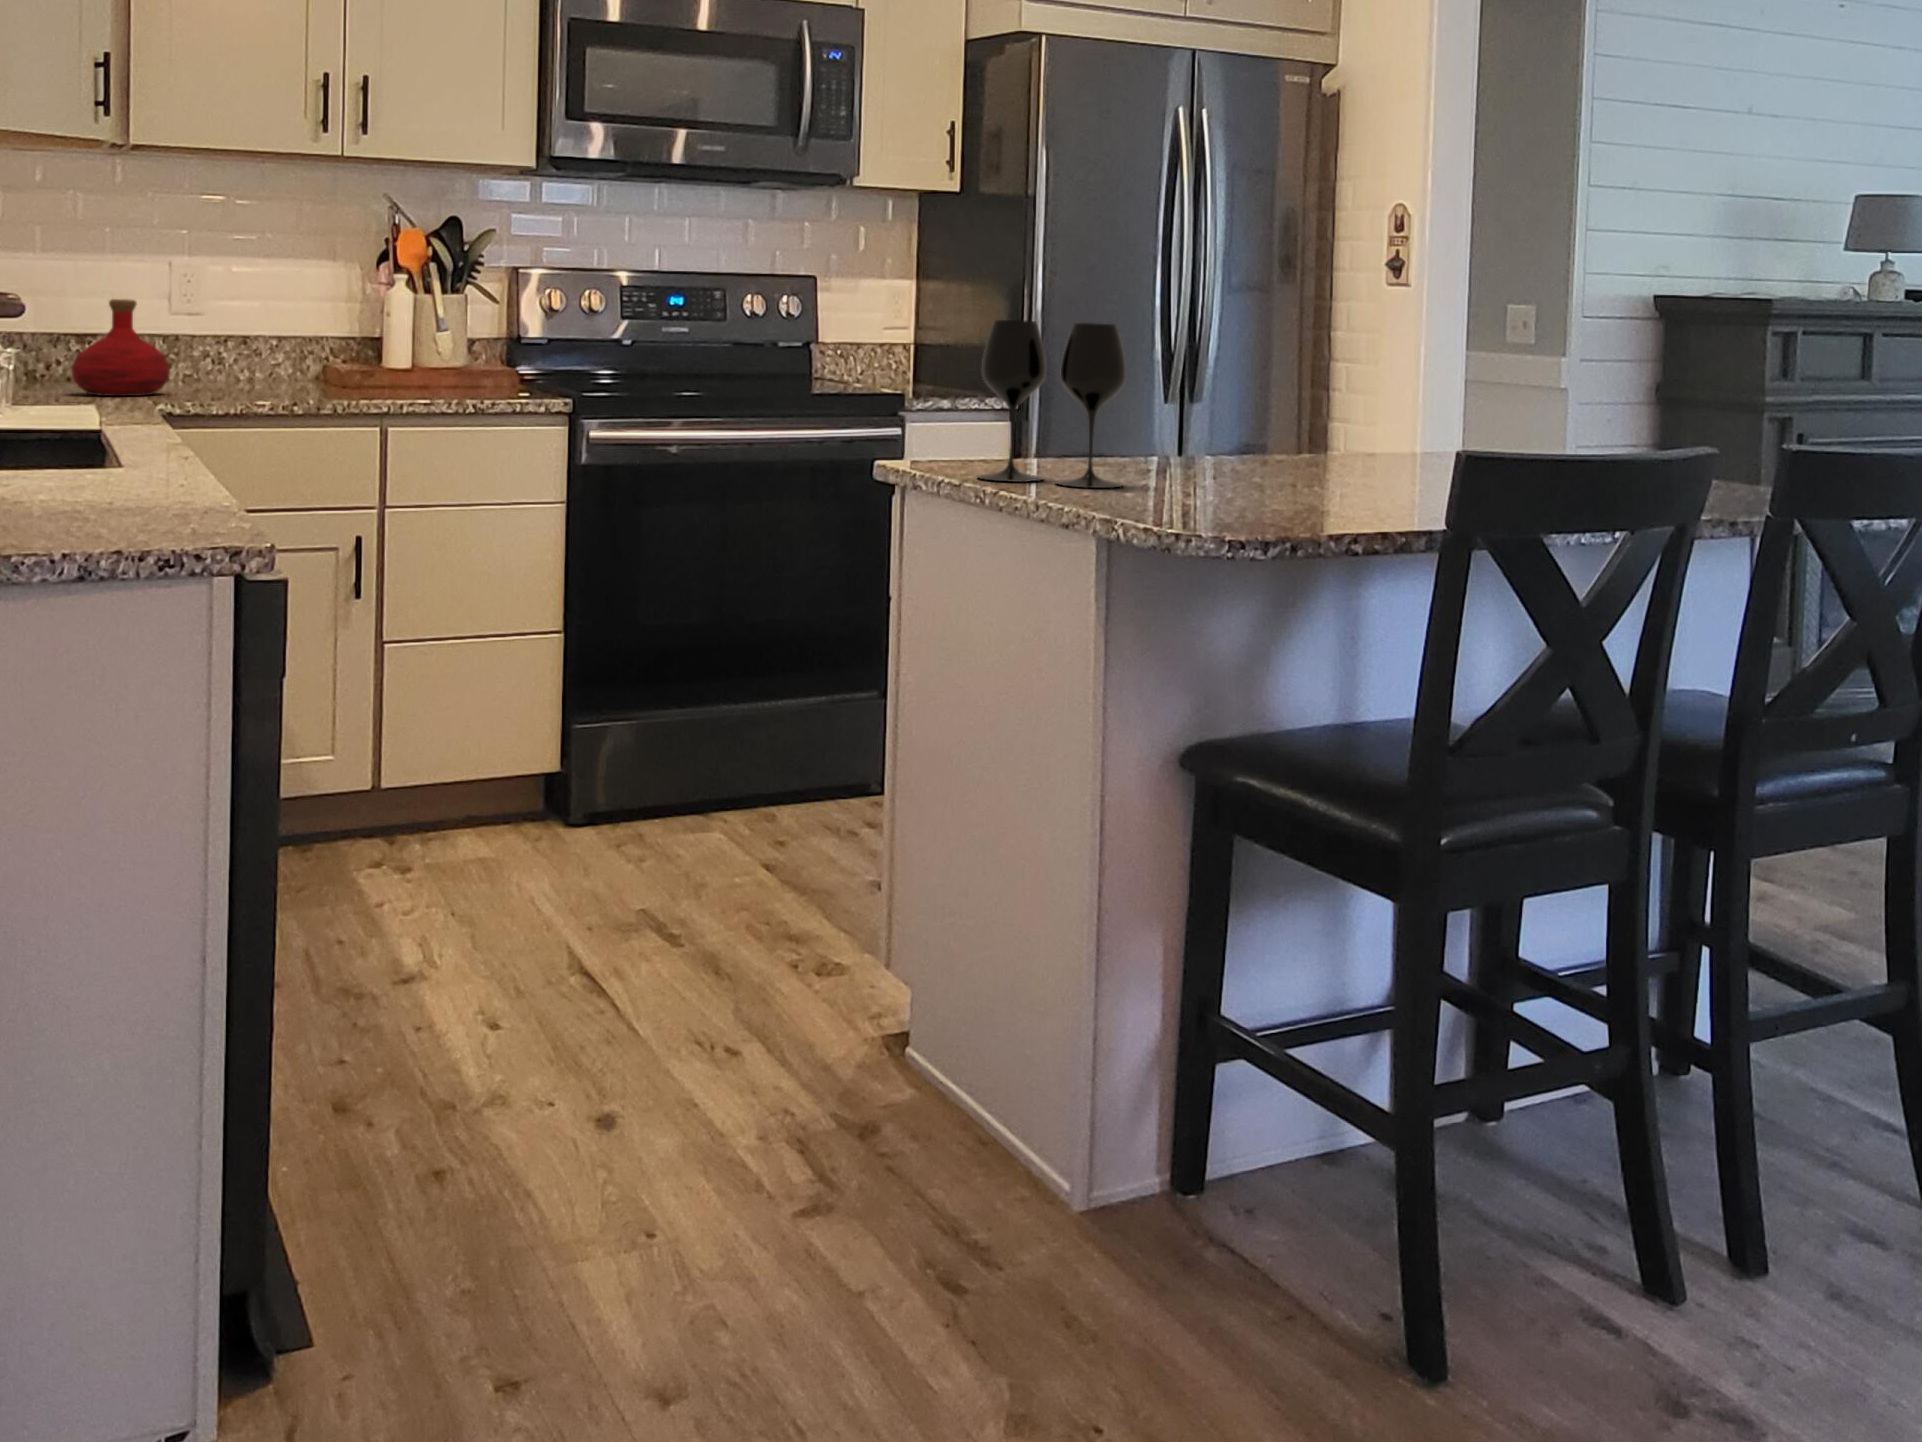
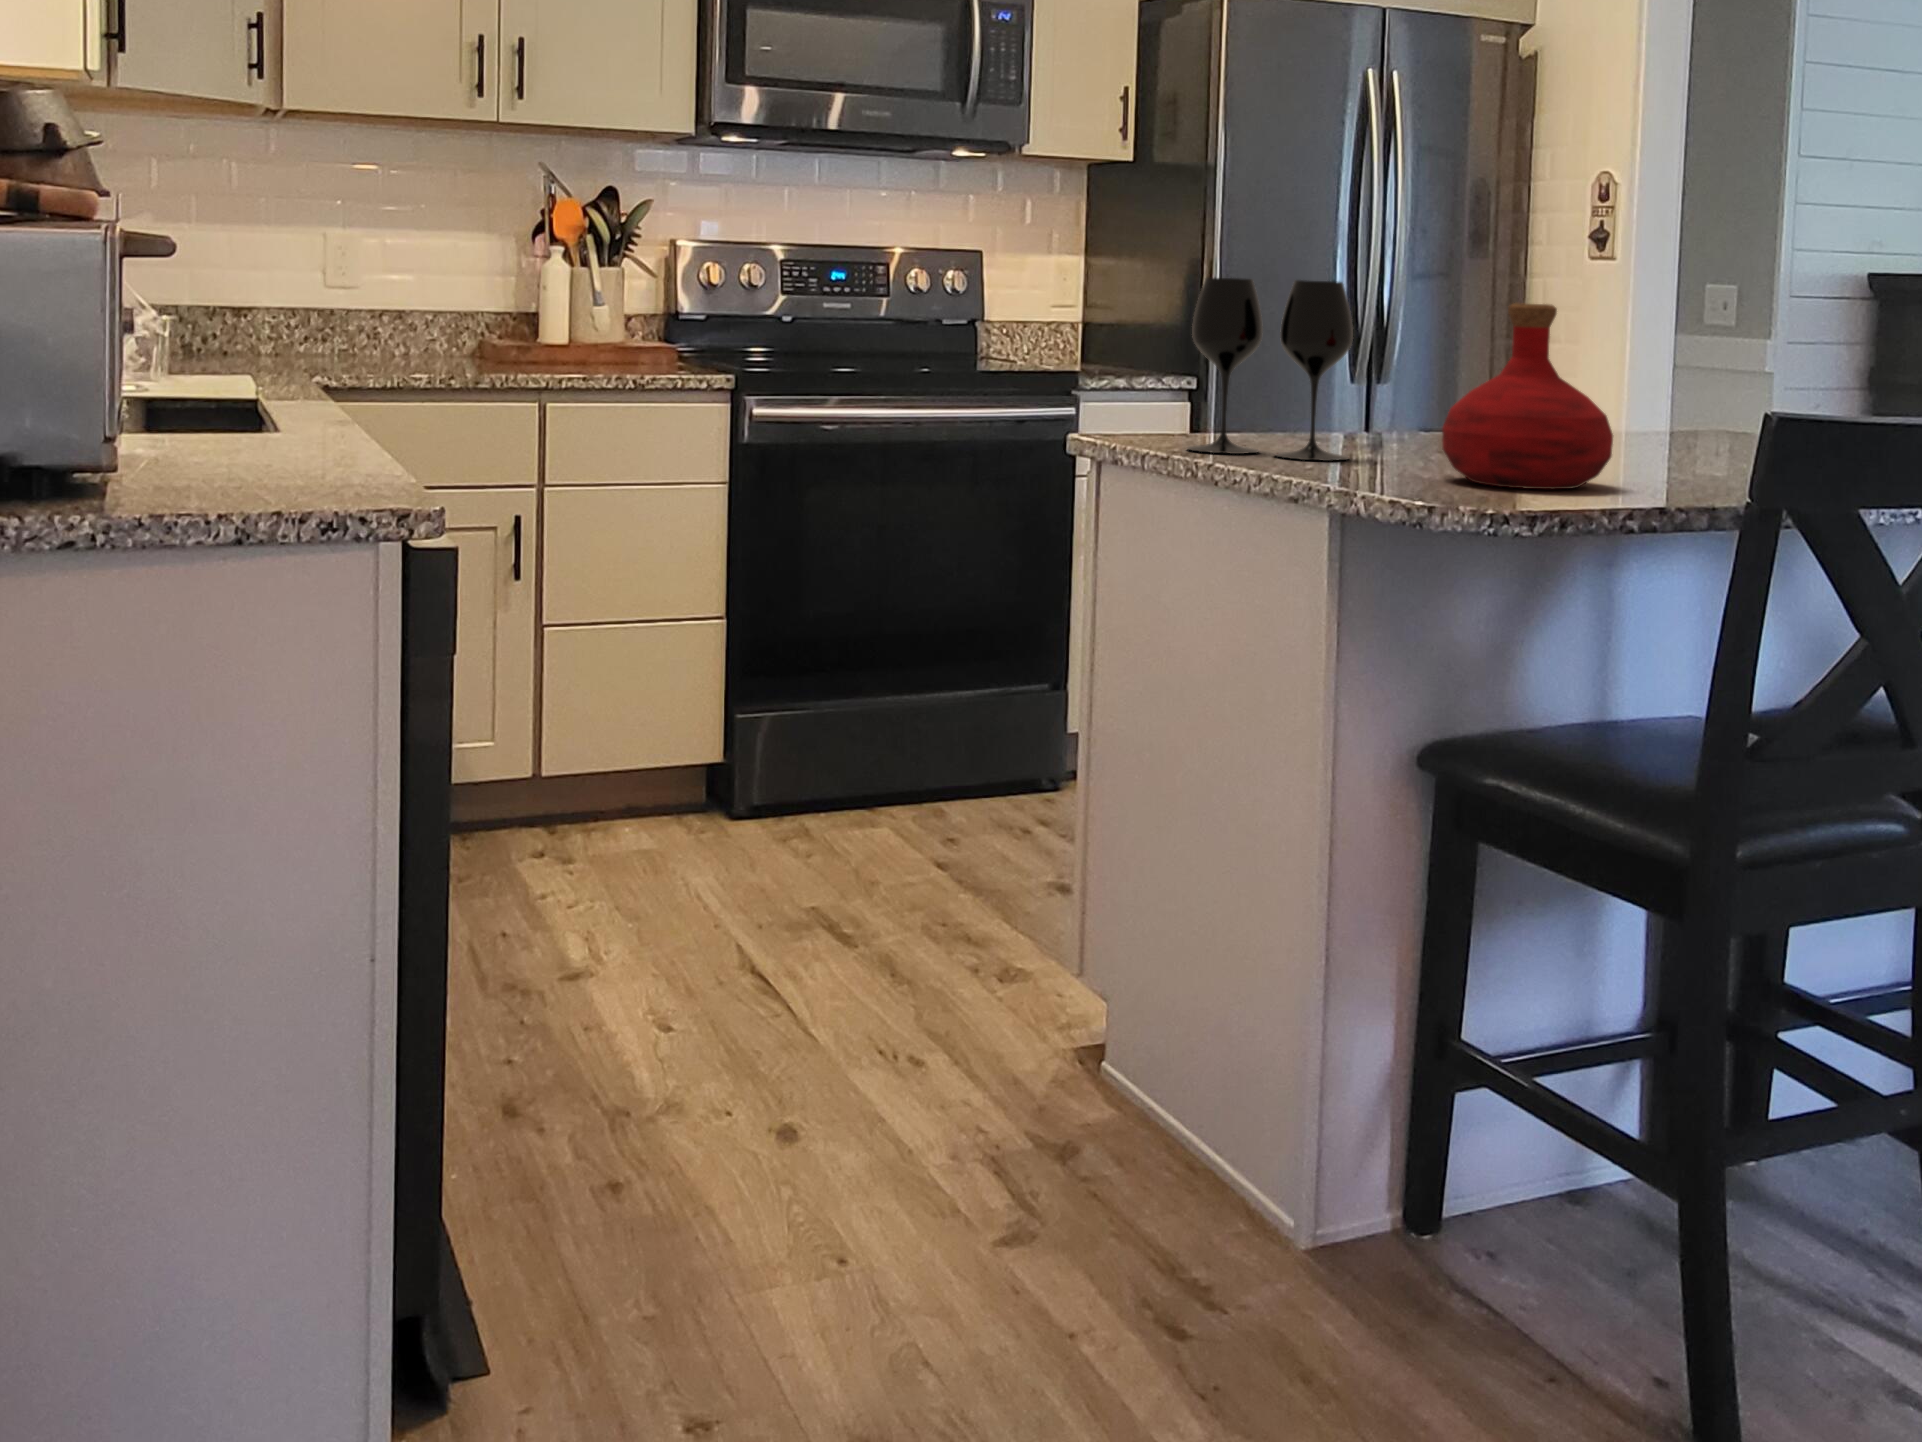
bottle: present [72,299,170,396] -> present [1442,303,1613,489]

